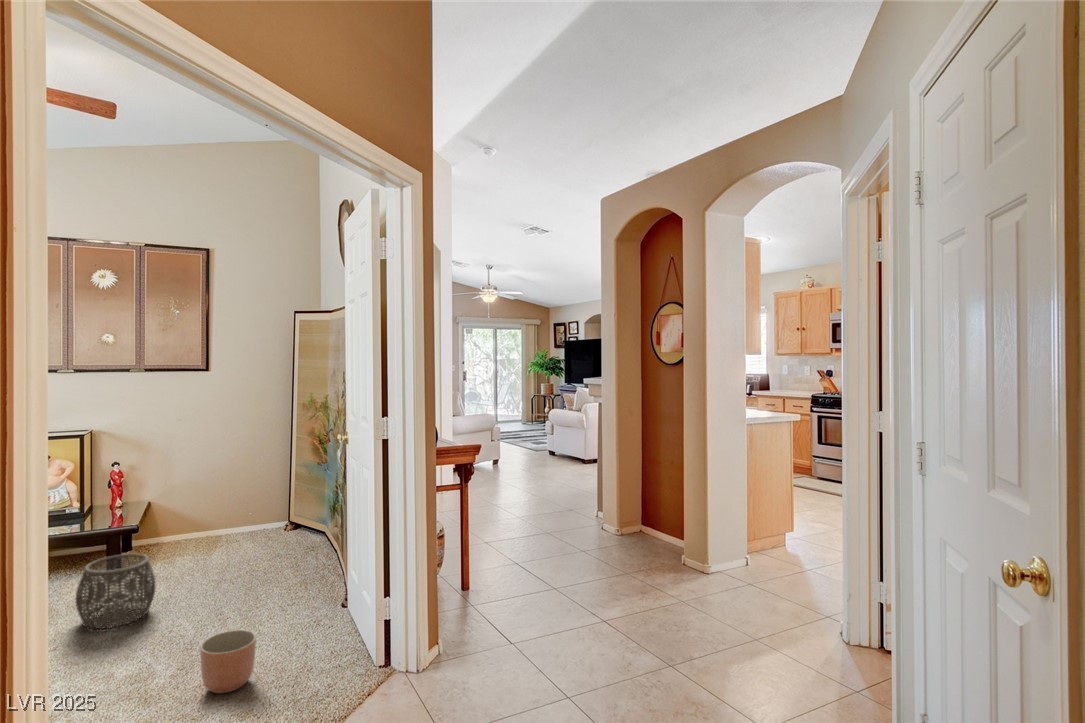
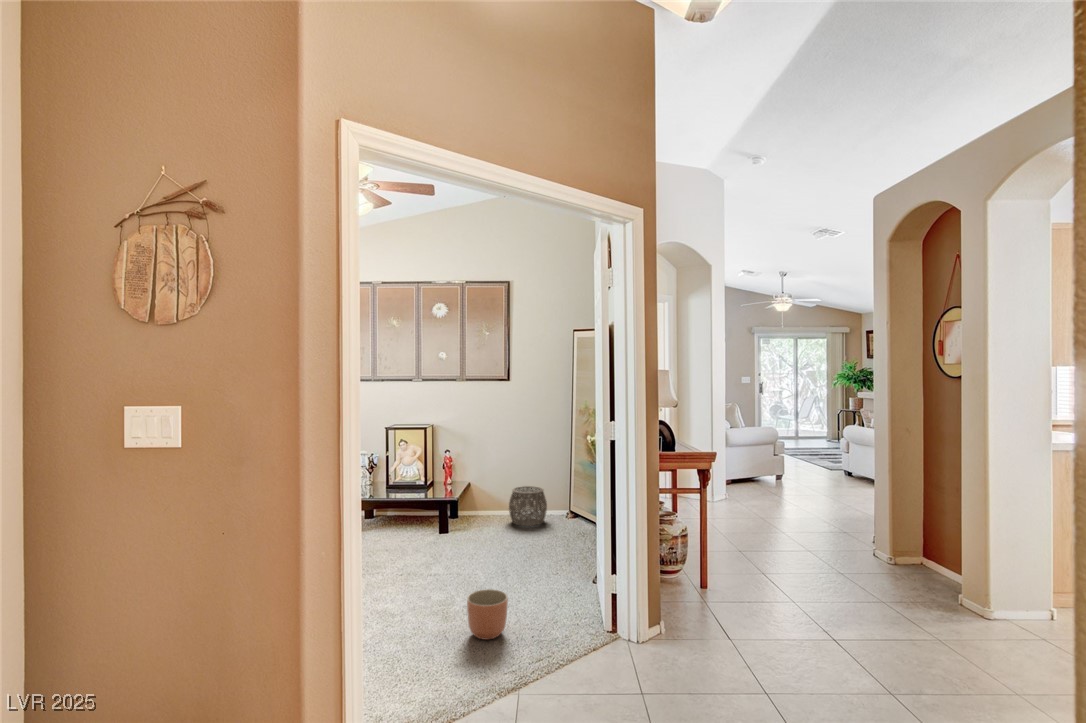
woven basket: present [76,554,156,629] -> present [509,486,547,526]

